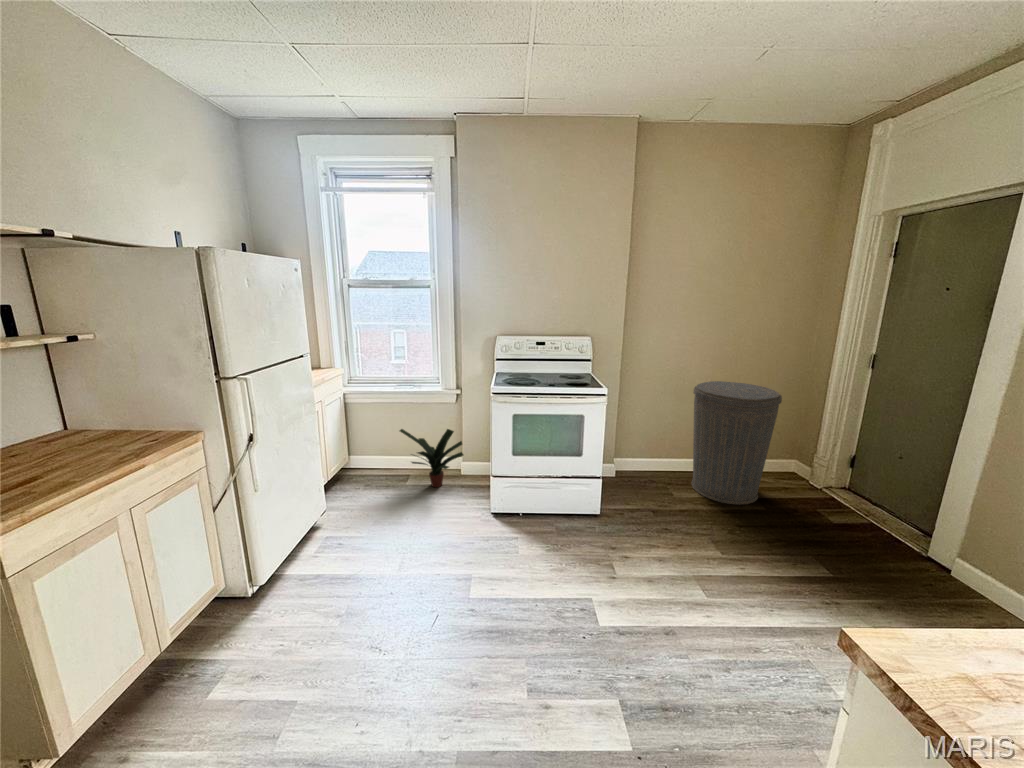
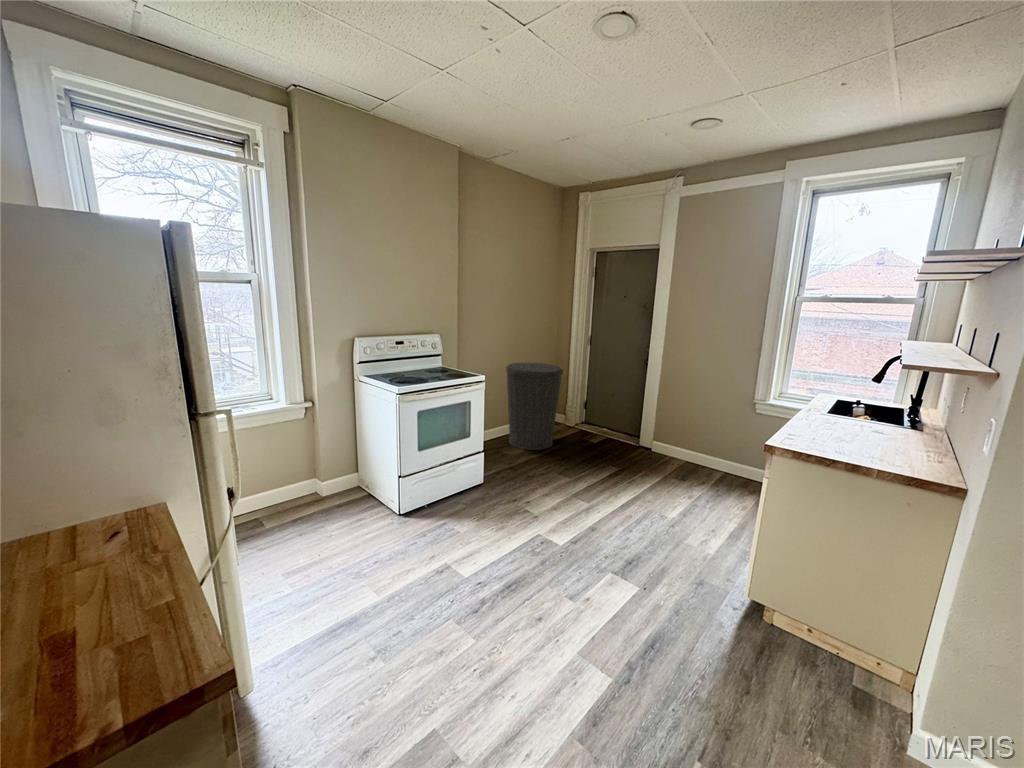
potted plant: present [400,429,463,487] -> none [253,448,336,518]

